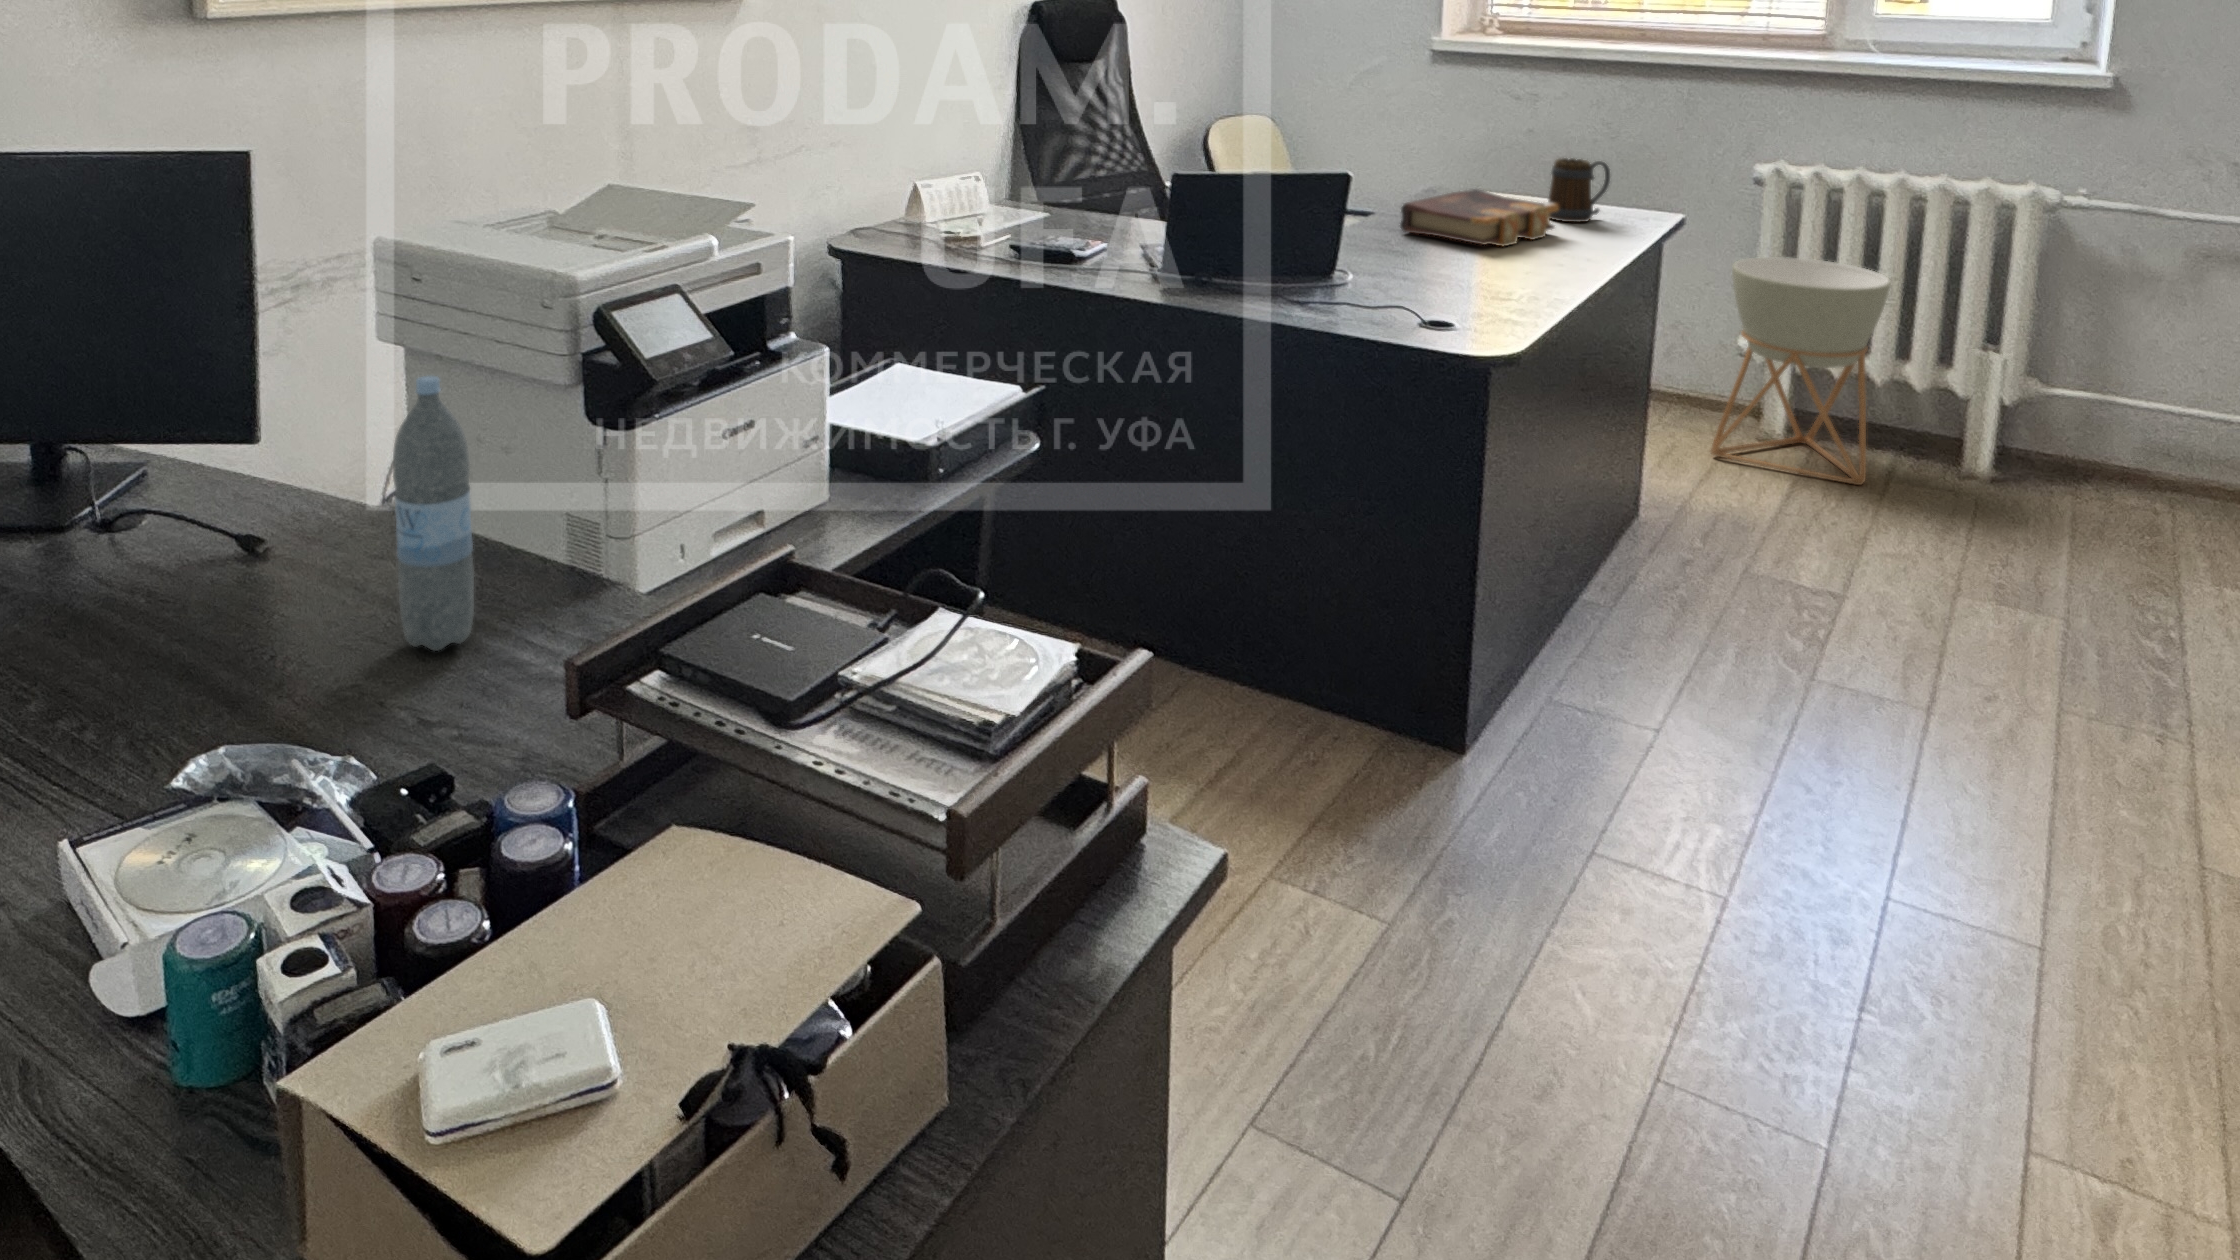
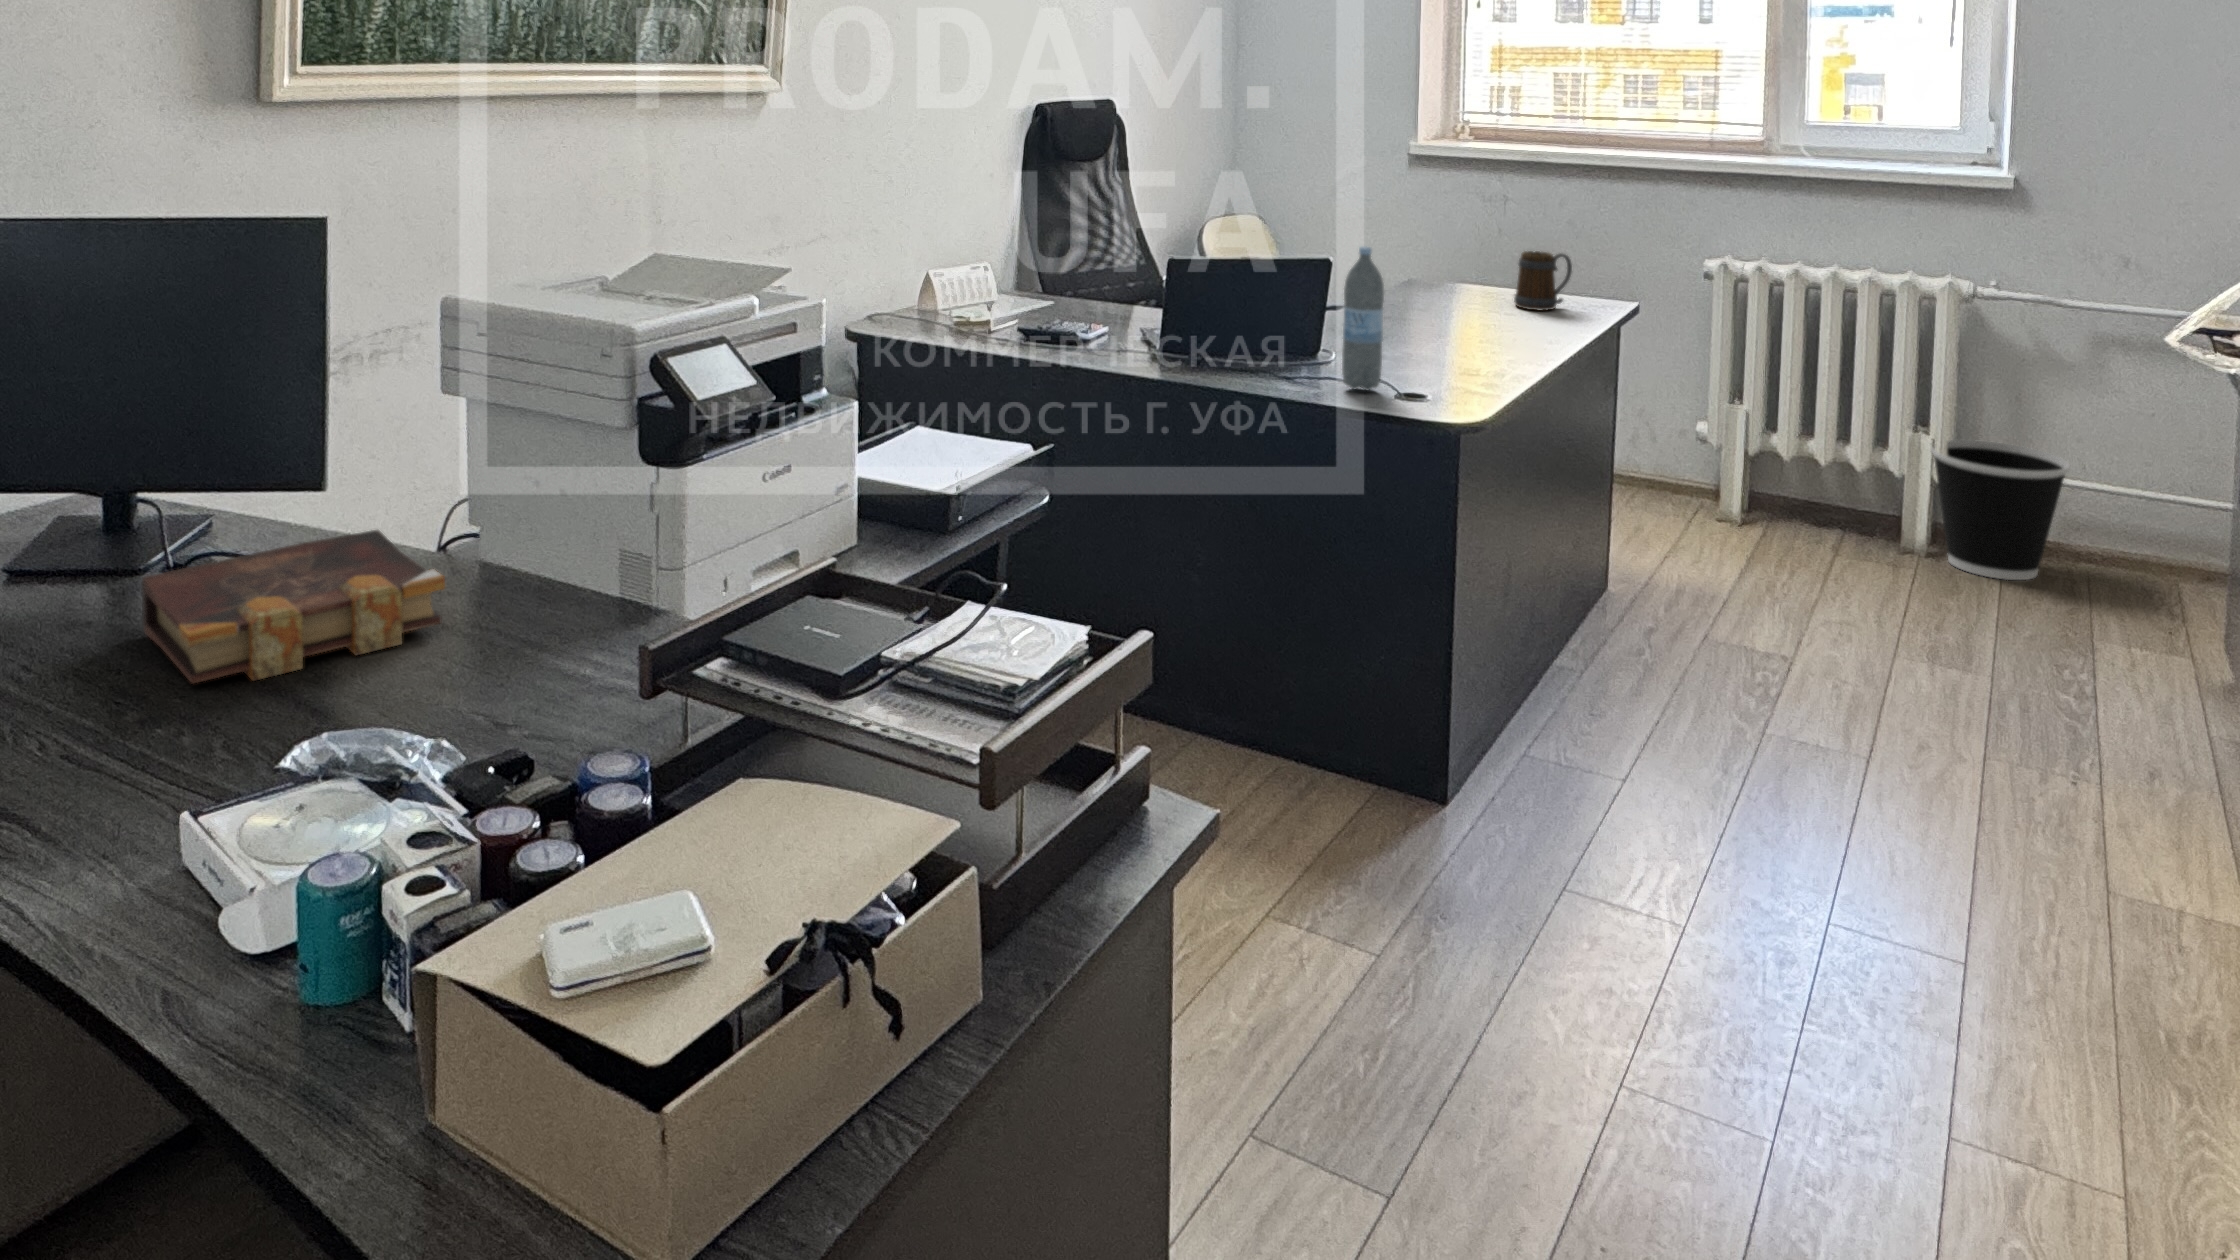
book: present [1400,189,1559,246] -> present [141,530,445,683]
planter: present [1711,257,1891,485] -> none [1675,348,1832,562]
wastebasket: none [1998,357,2156,508] -> present [1931,440,2070,580]
water bottle: present [393,376,474,651] -> present [1342,247,1384,390]

